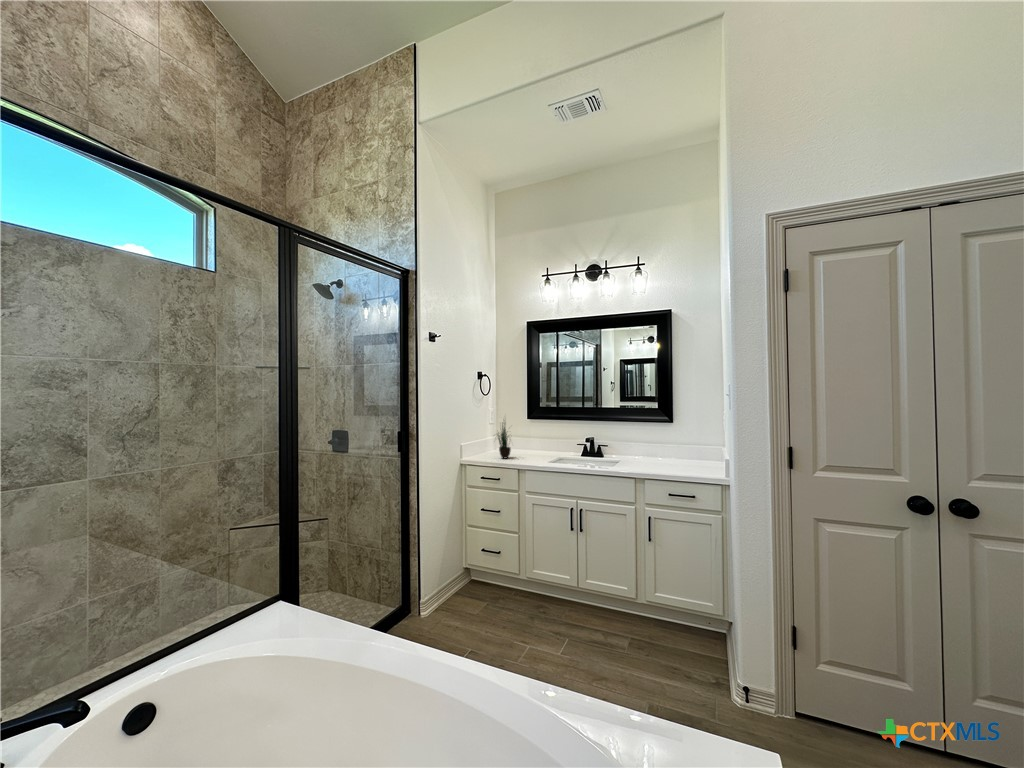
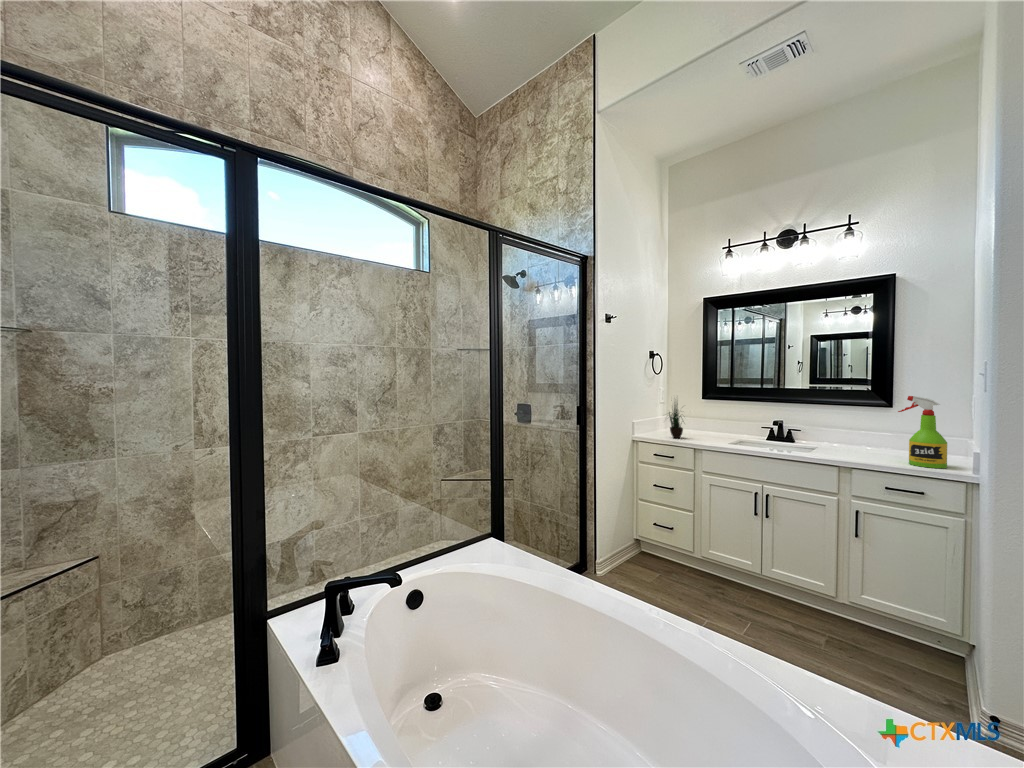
spray bottle: none [676,412,710,473] -> present [898,396,947,468]

